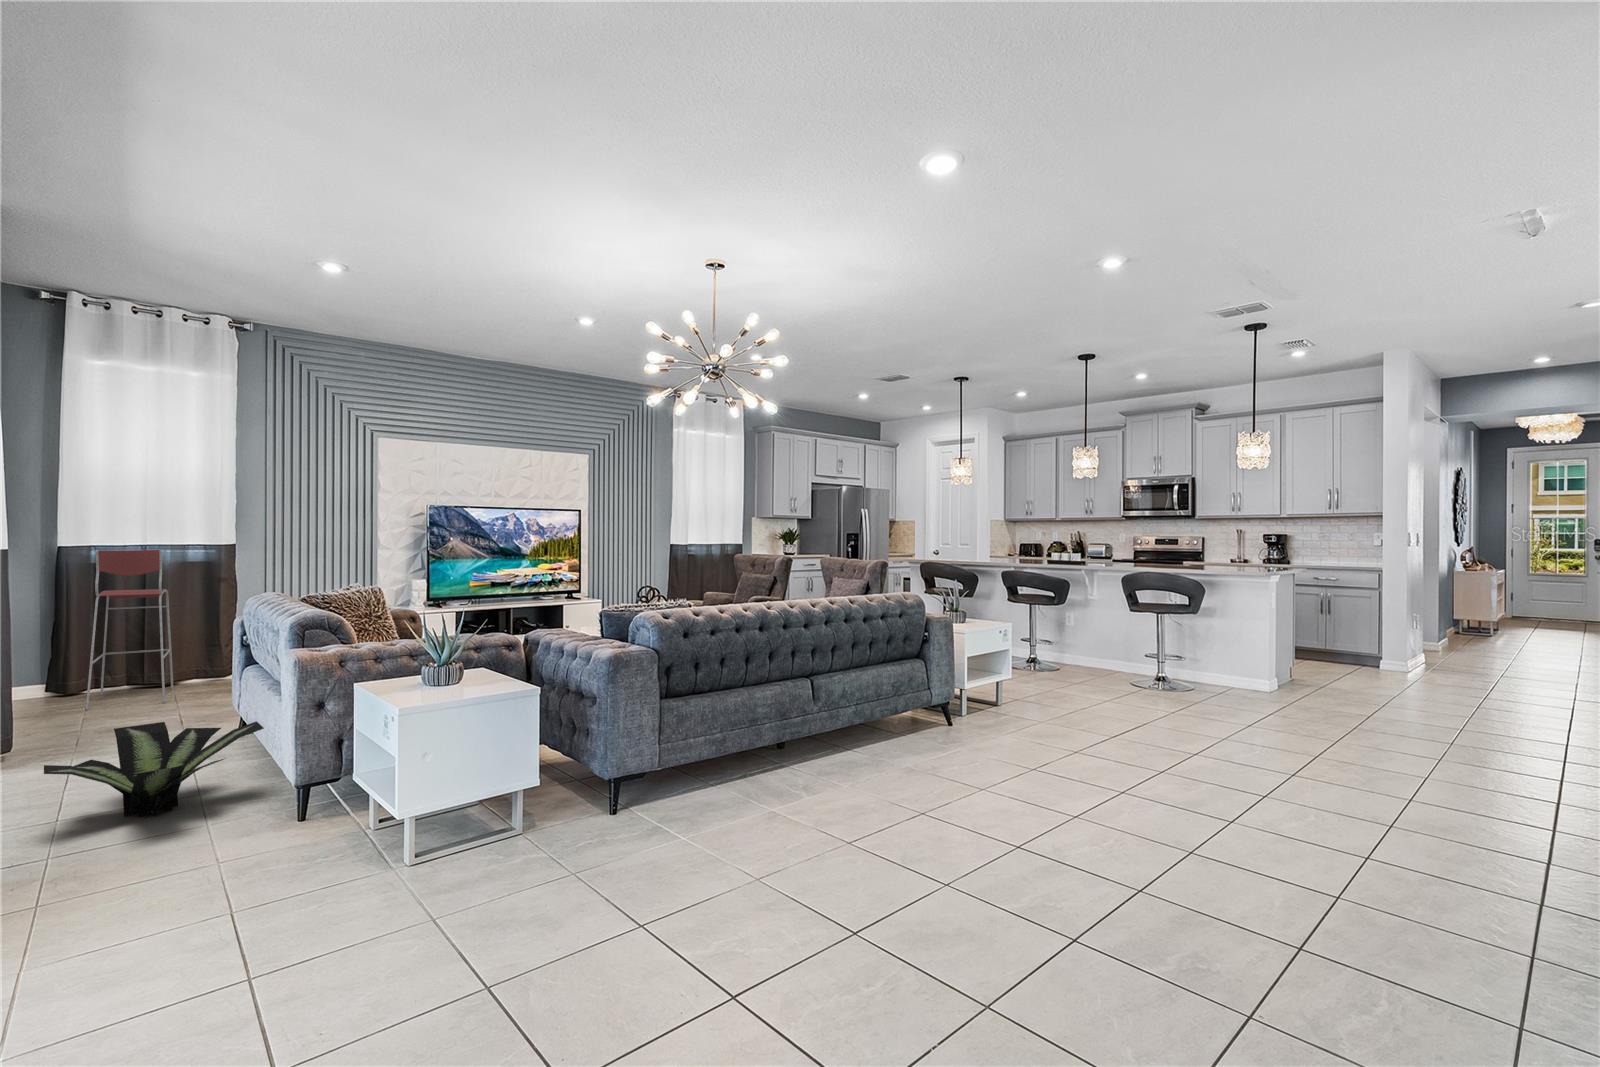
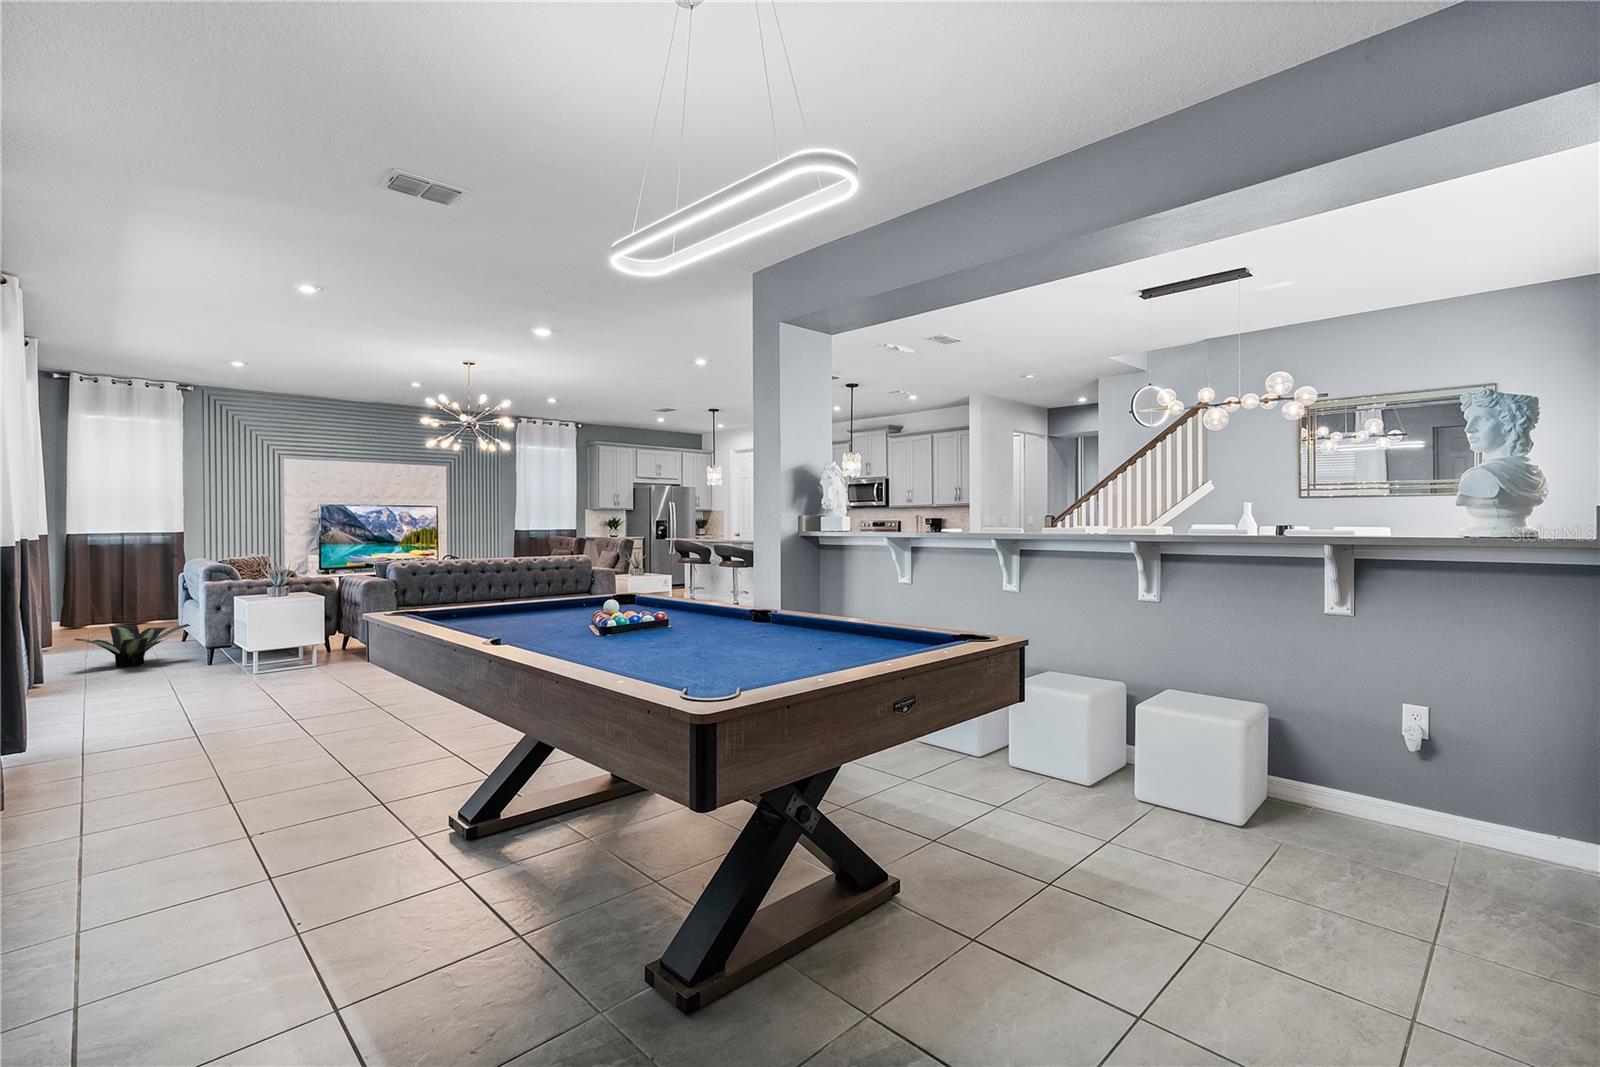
bar stool: present [86,549,173,710] -> none [88,535,144,636]

